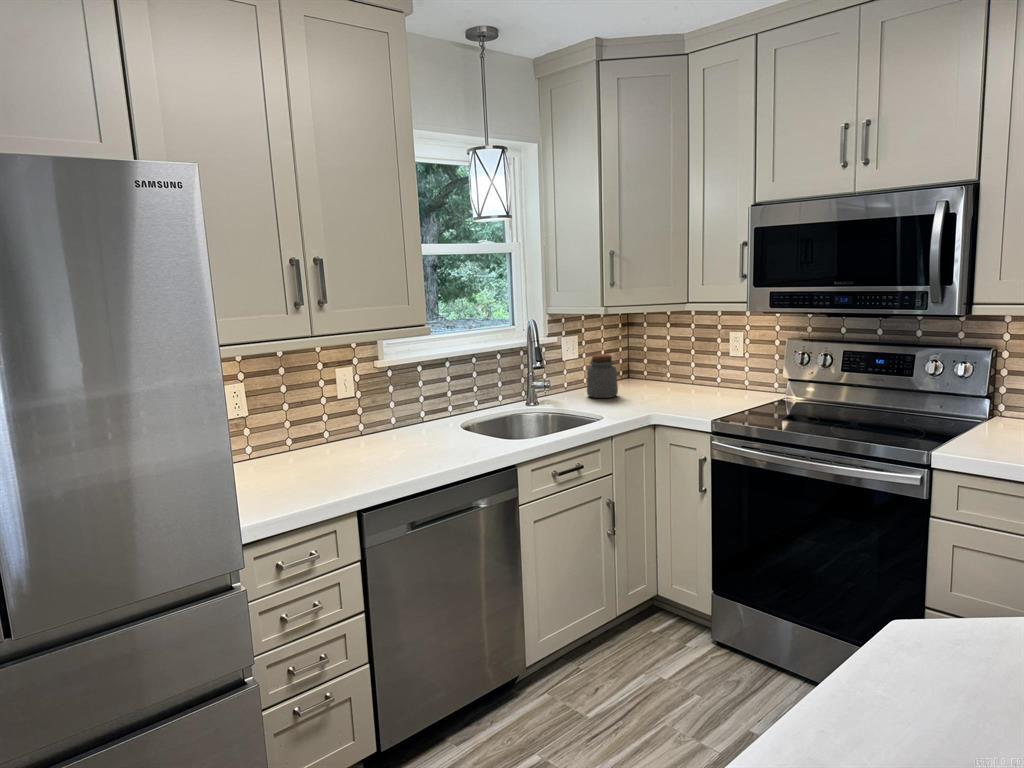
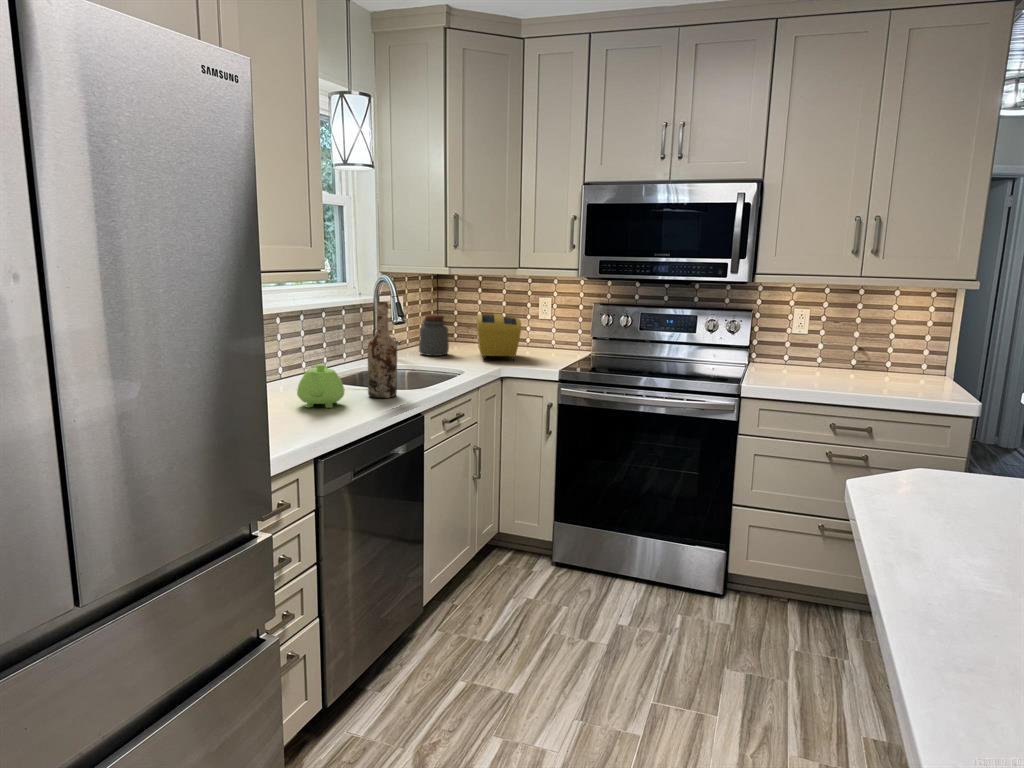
toaster: none [636,354,690,408] -> present [477,314,521,361]
wine bottle: none [462,355,492,451] -> present [368,302,397,398]
teapot: none [388,417,432,460] -> present [297,365,344,408]

